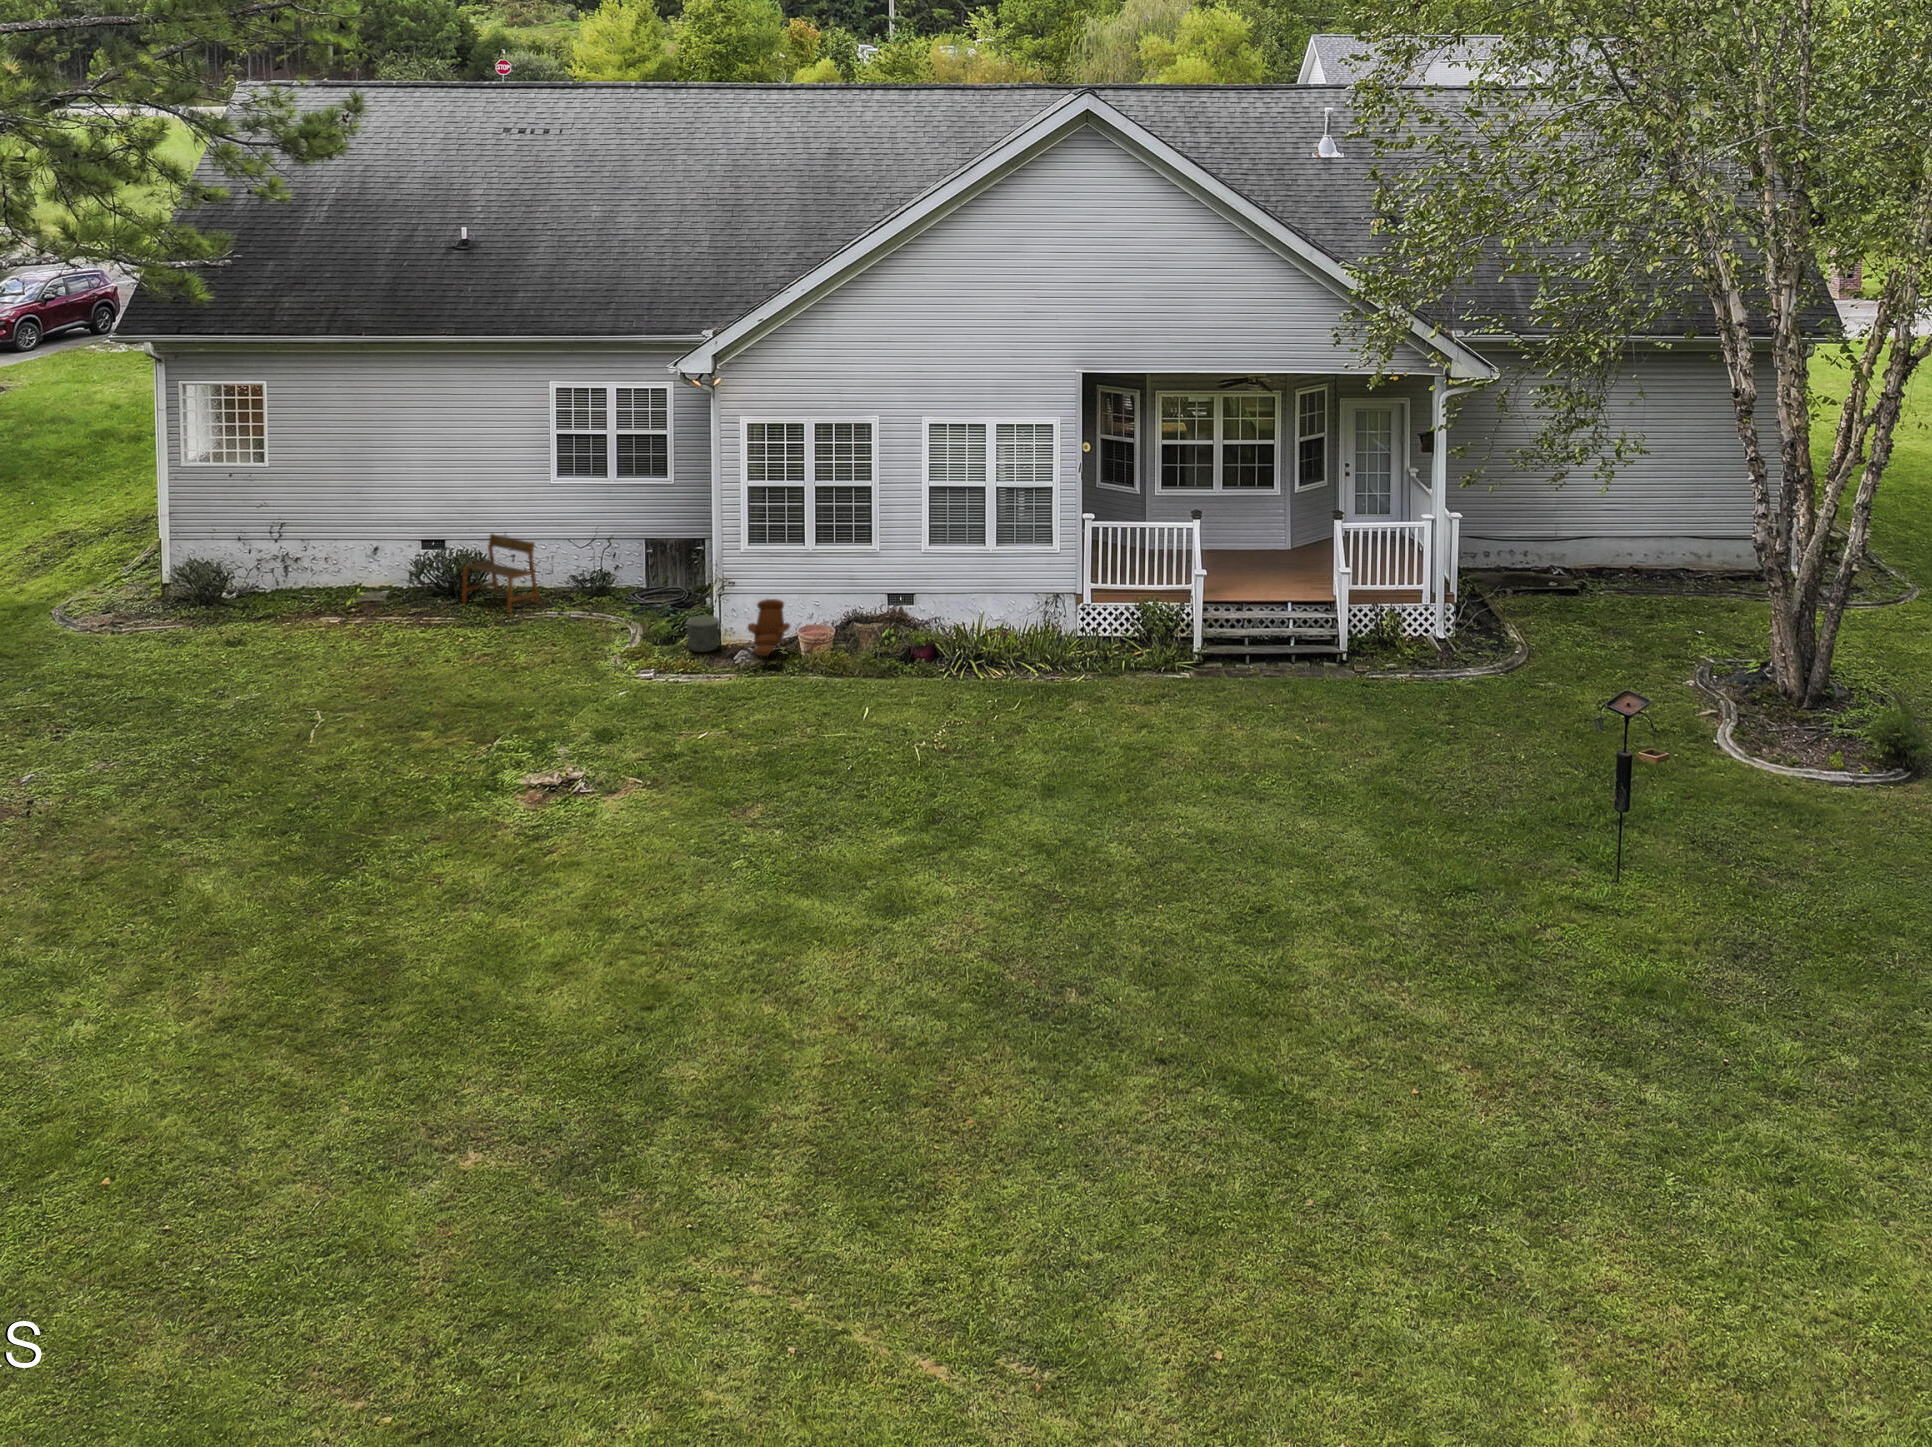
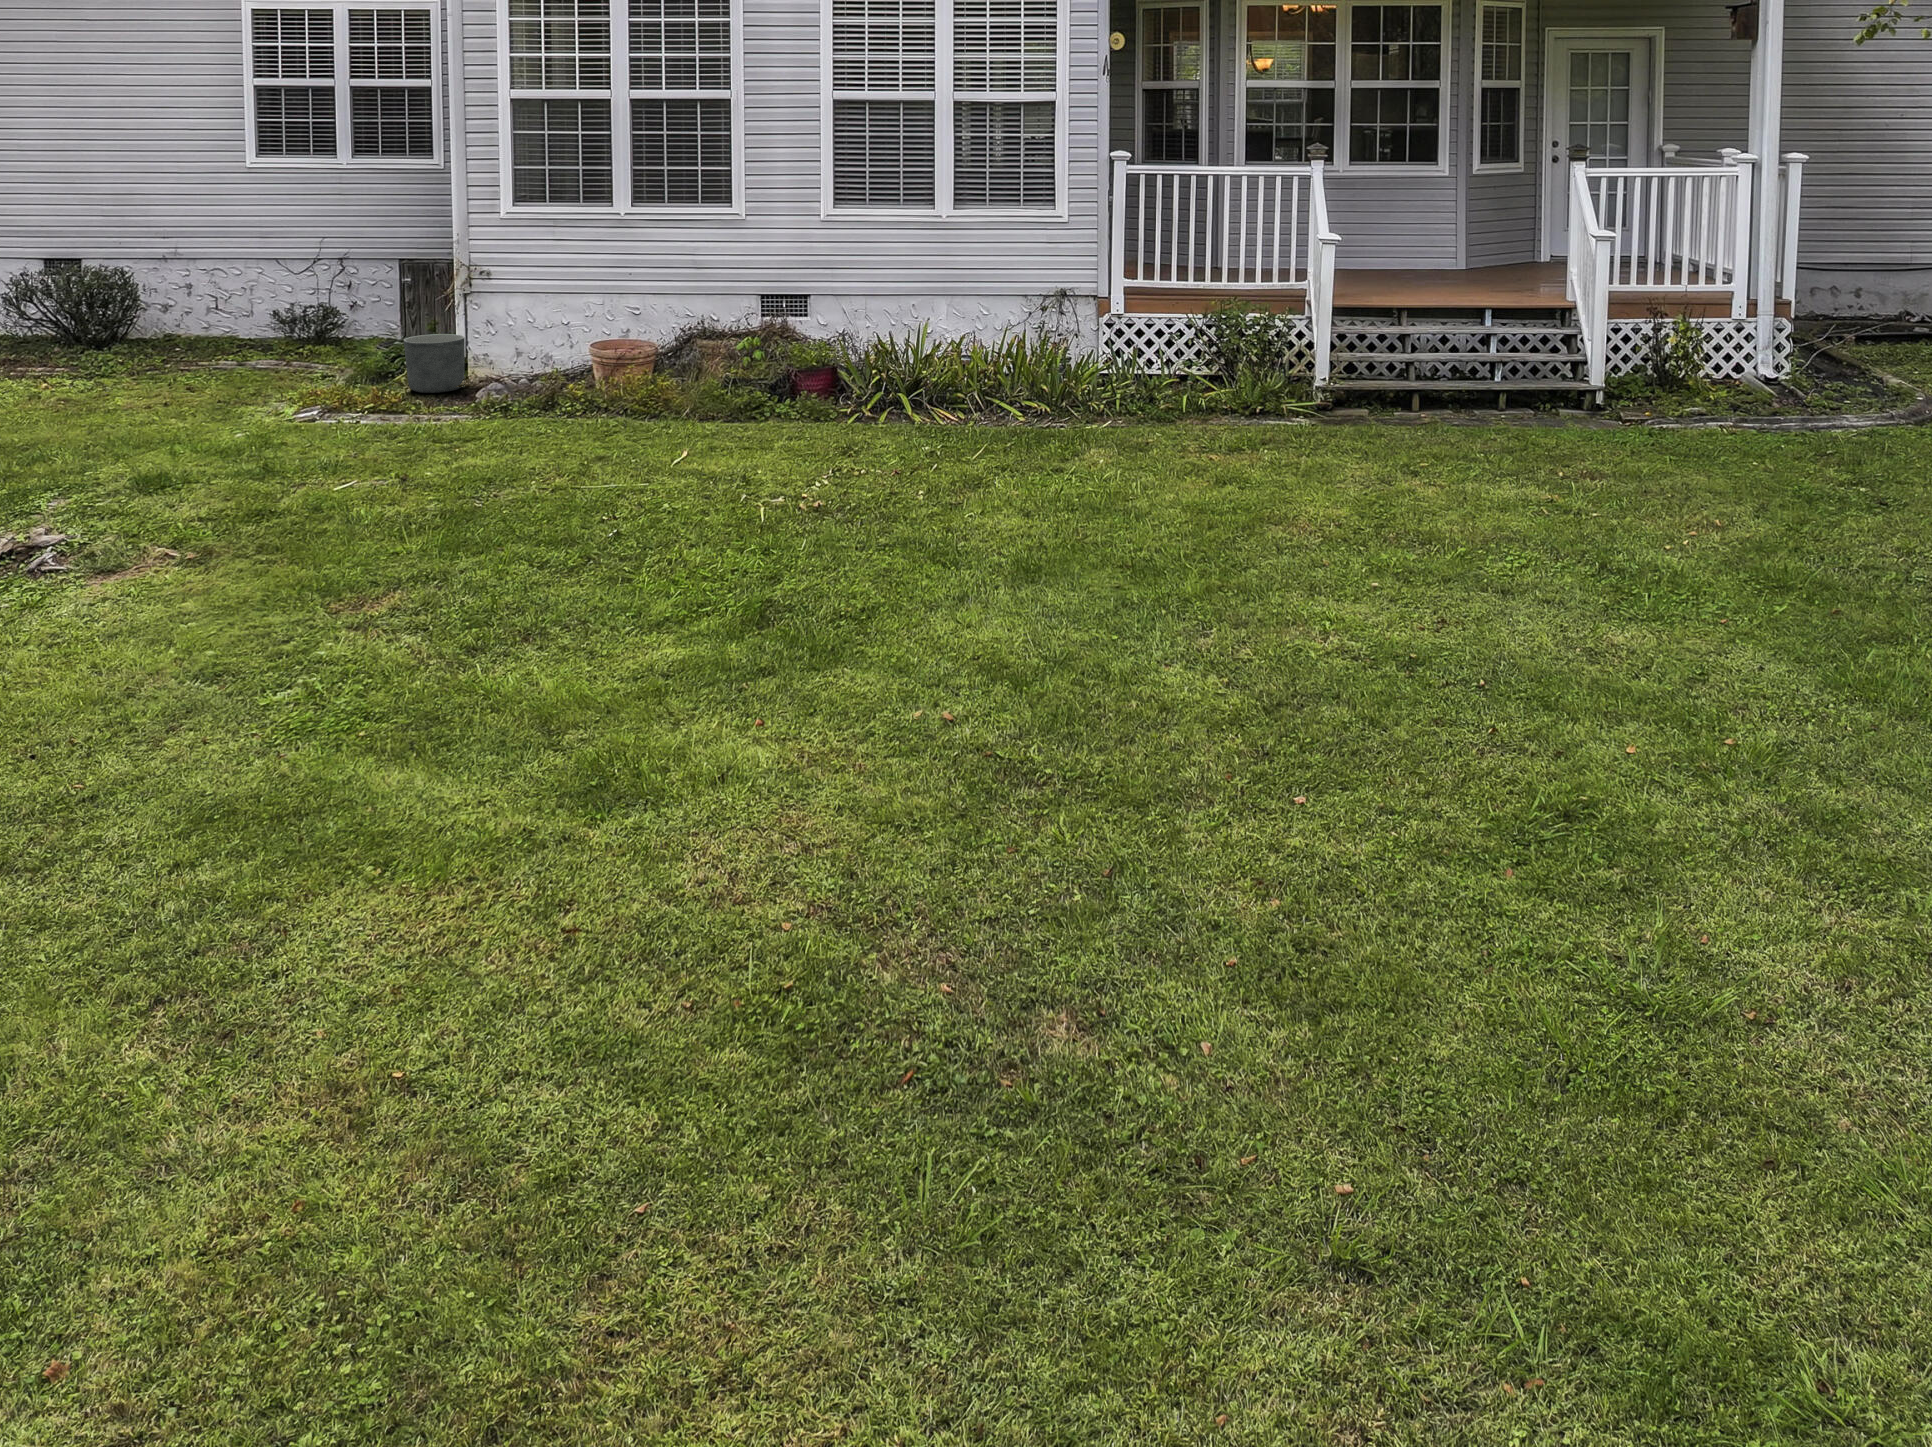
bench: present [462,534,539,613] -> none [94,236,216,353]
lounge chair: present [748,599,790,665] -> none [503,302,584,413]

